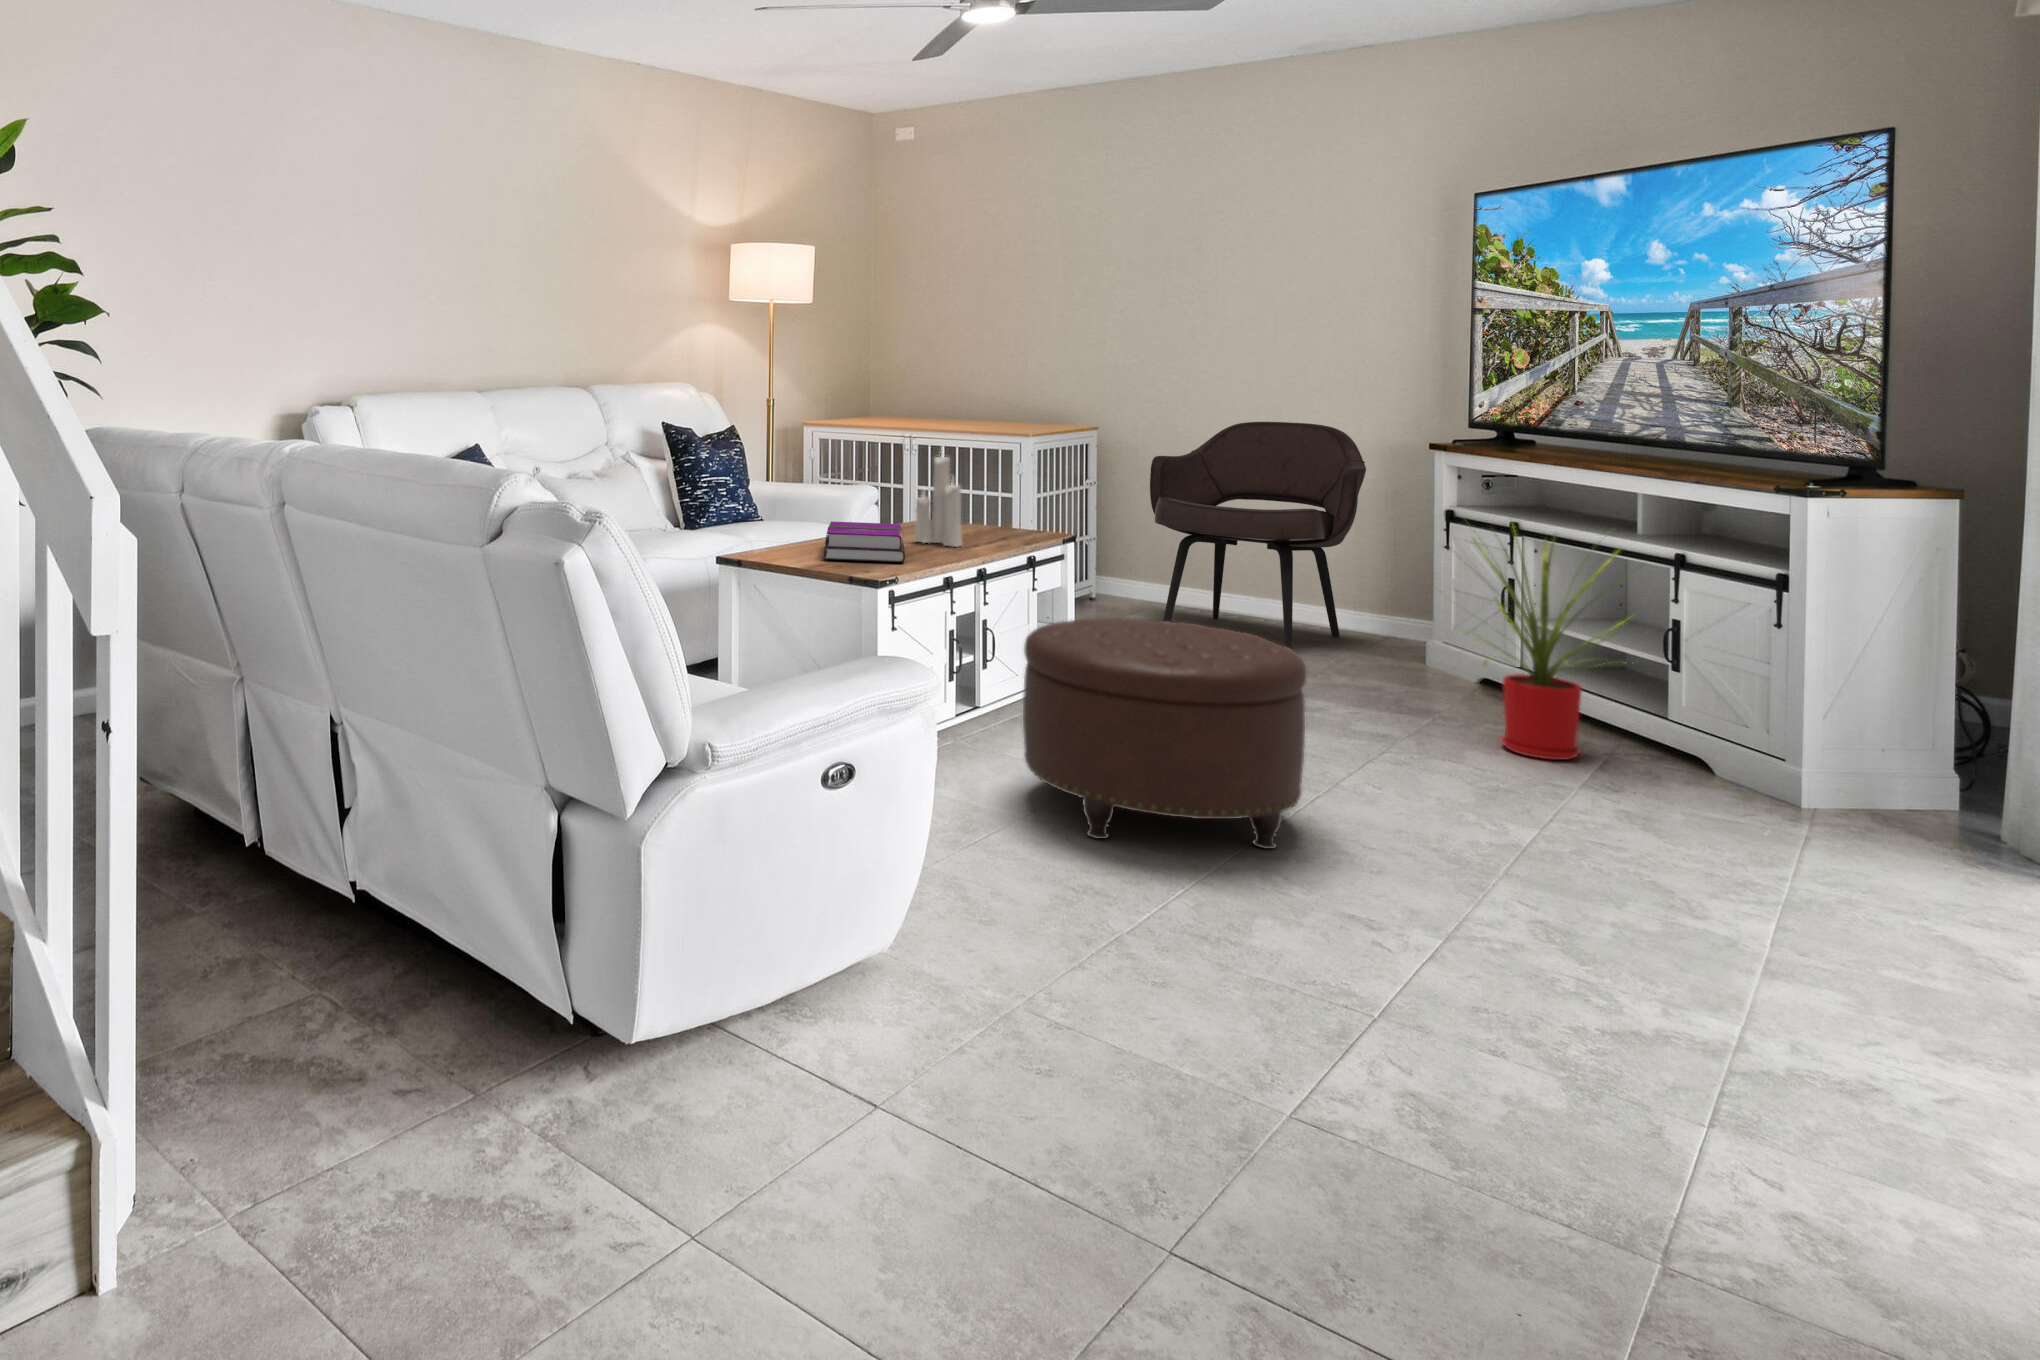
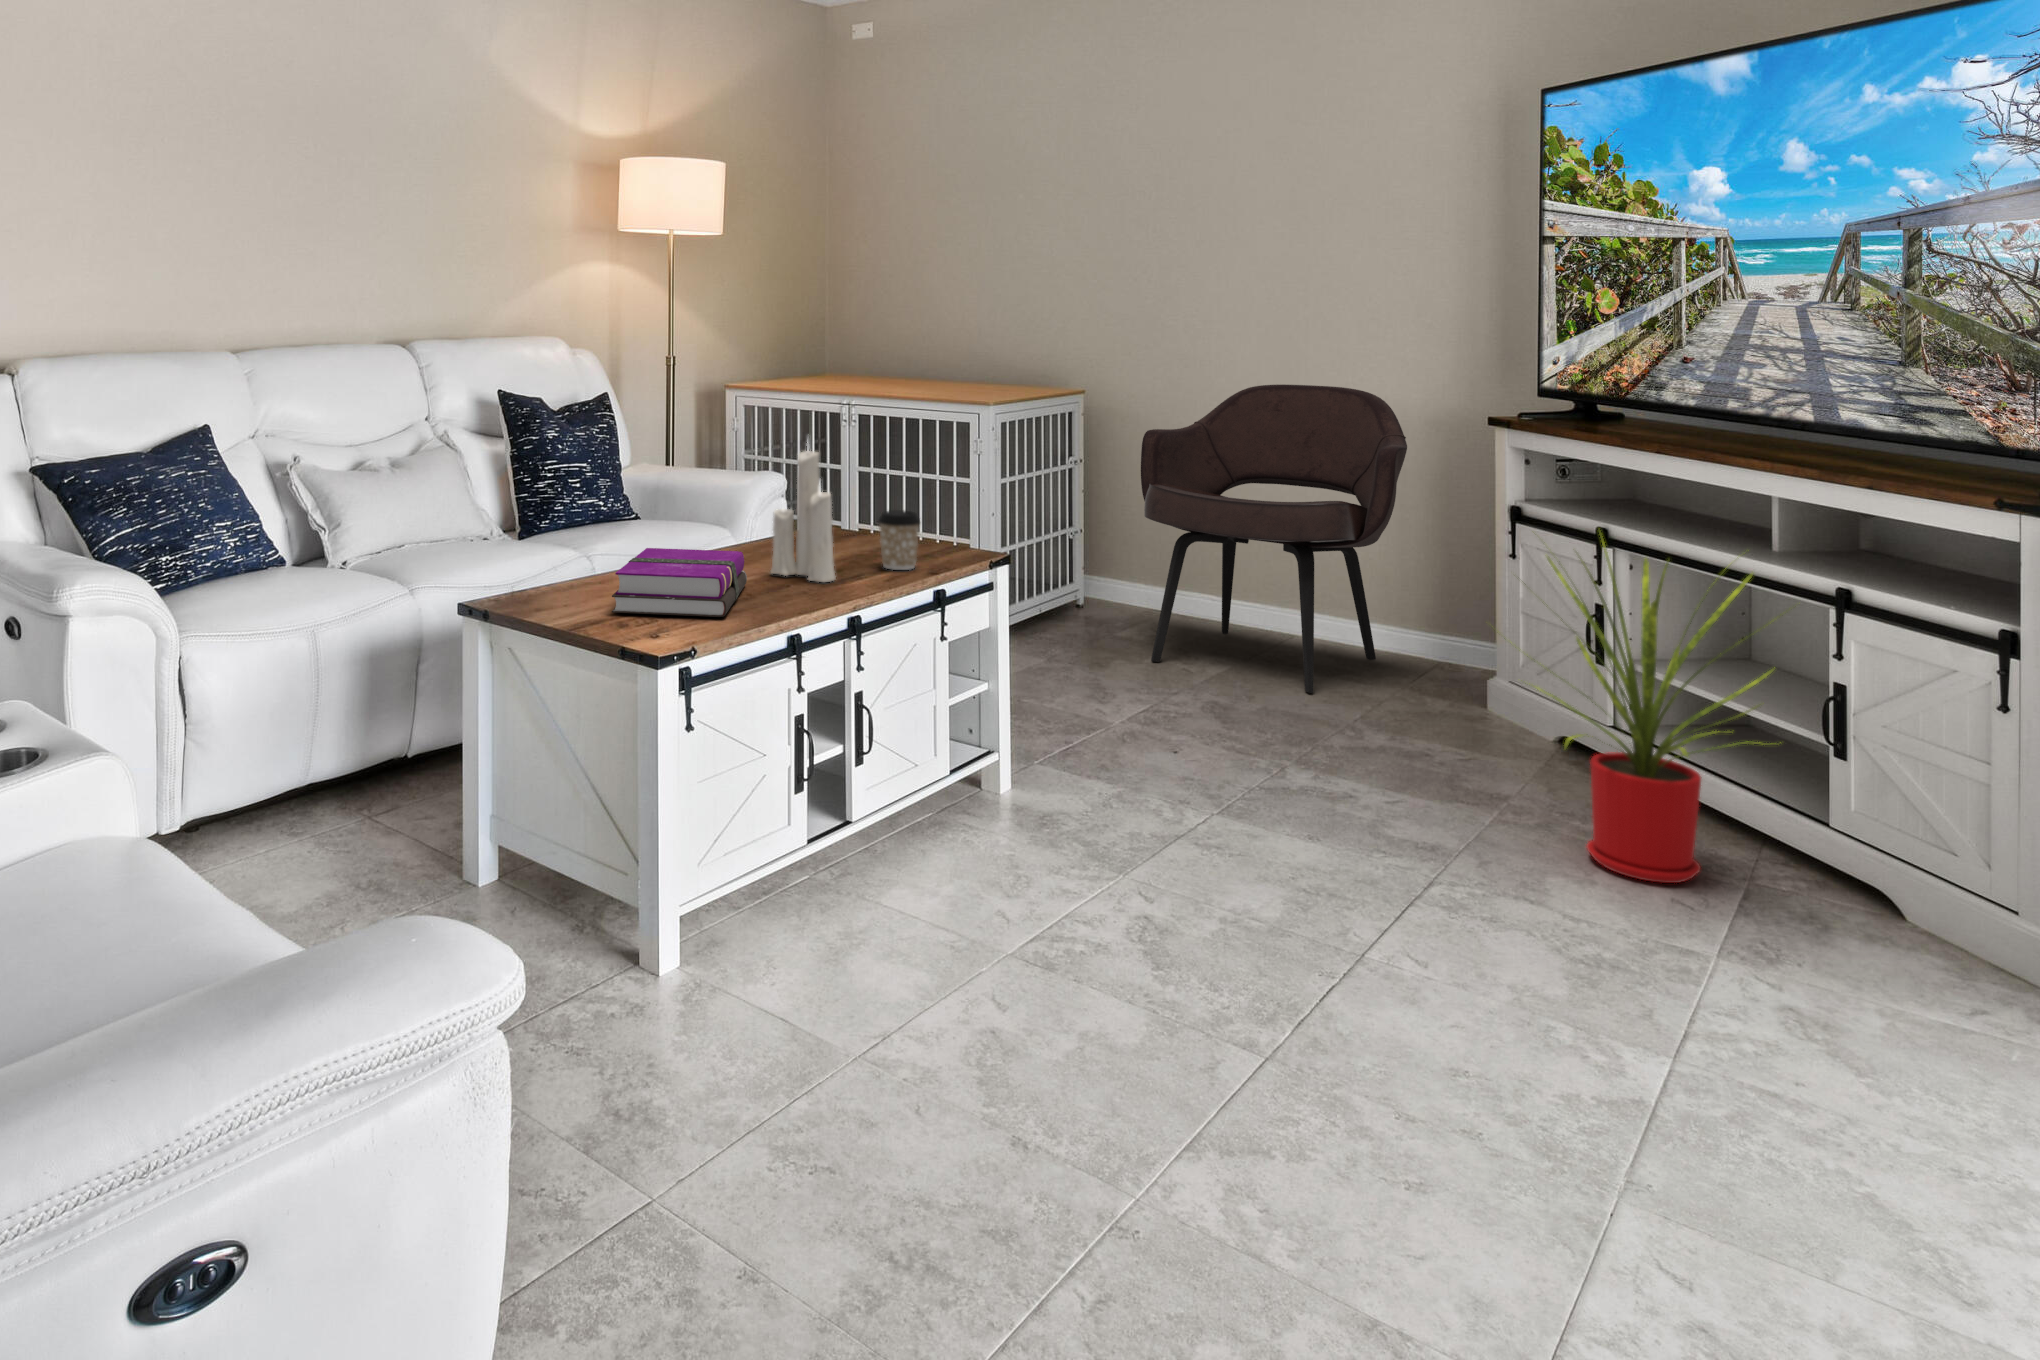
coffee cup: none [987,500,1019,541] -> present [878,510,920,570]
ottoman: present [1023,618,1306,849] -> none [876,701,1297,1109]

